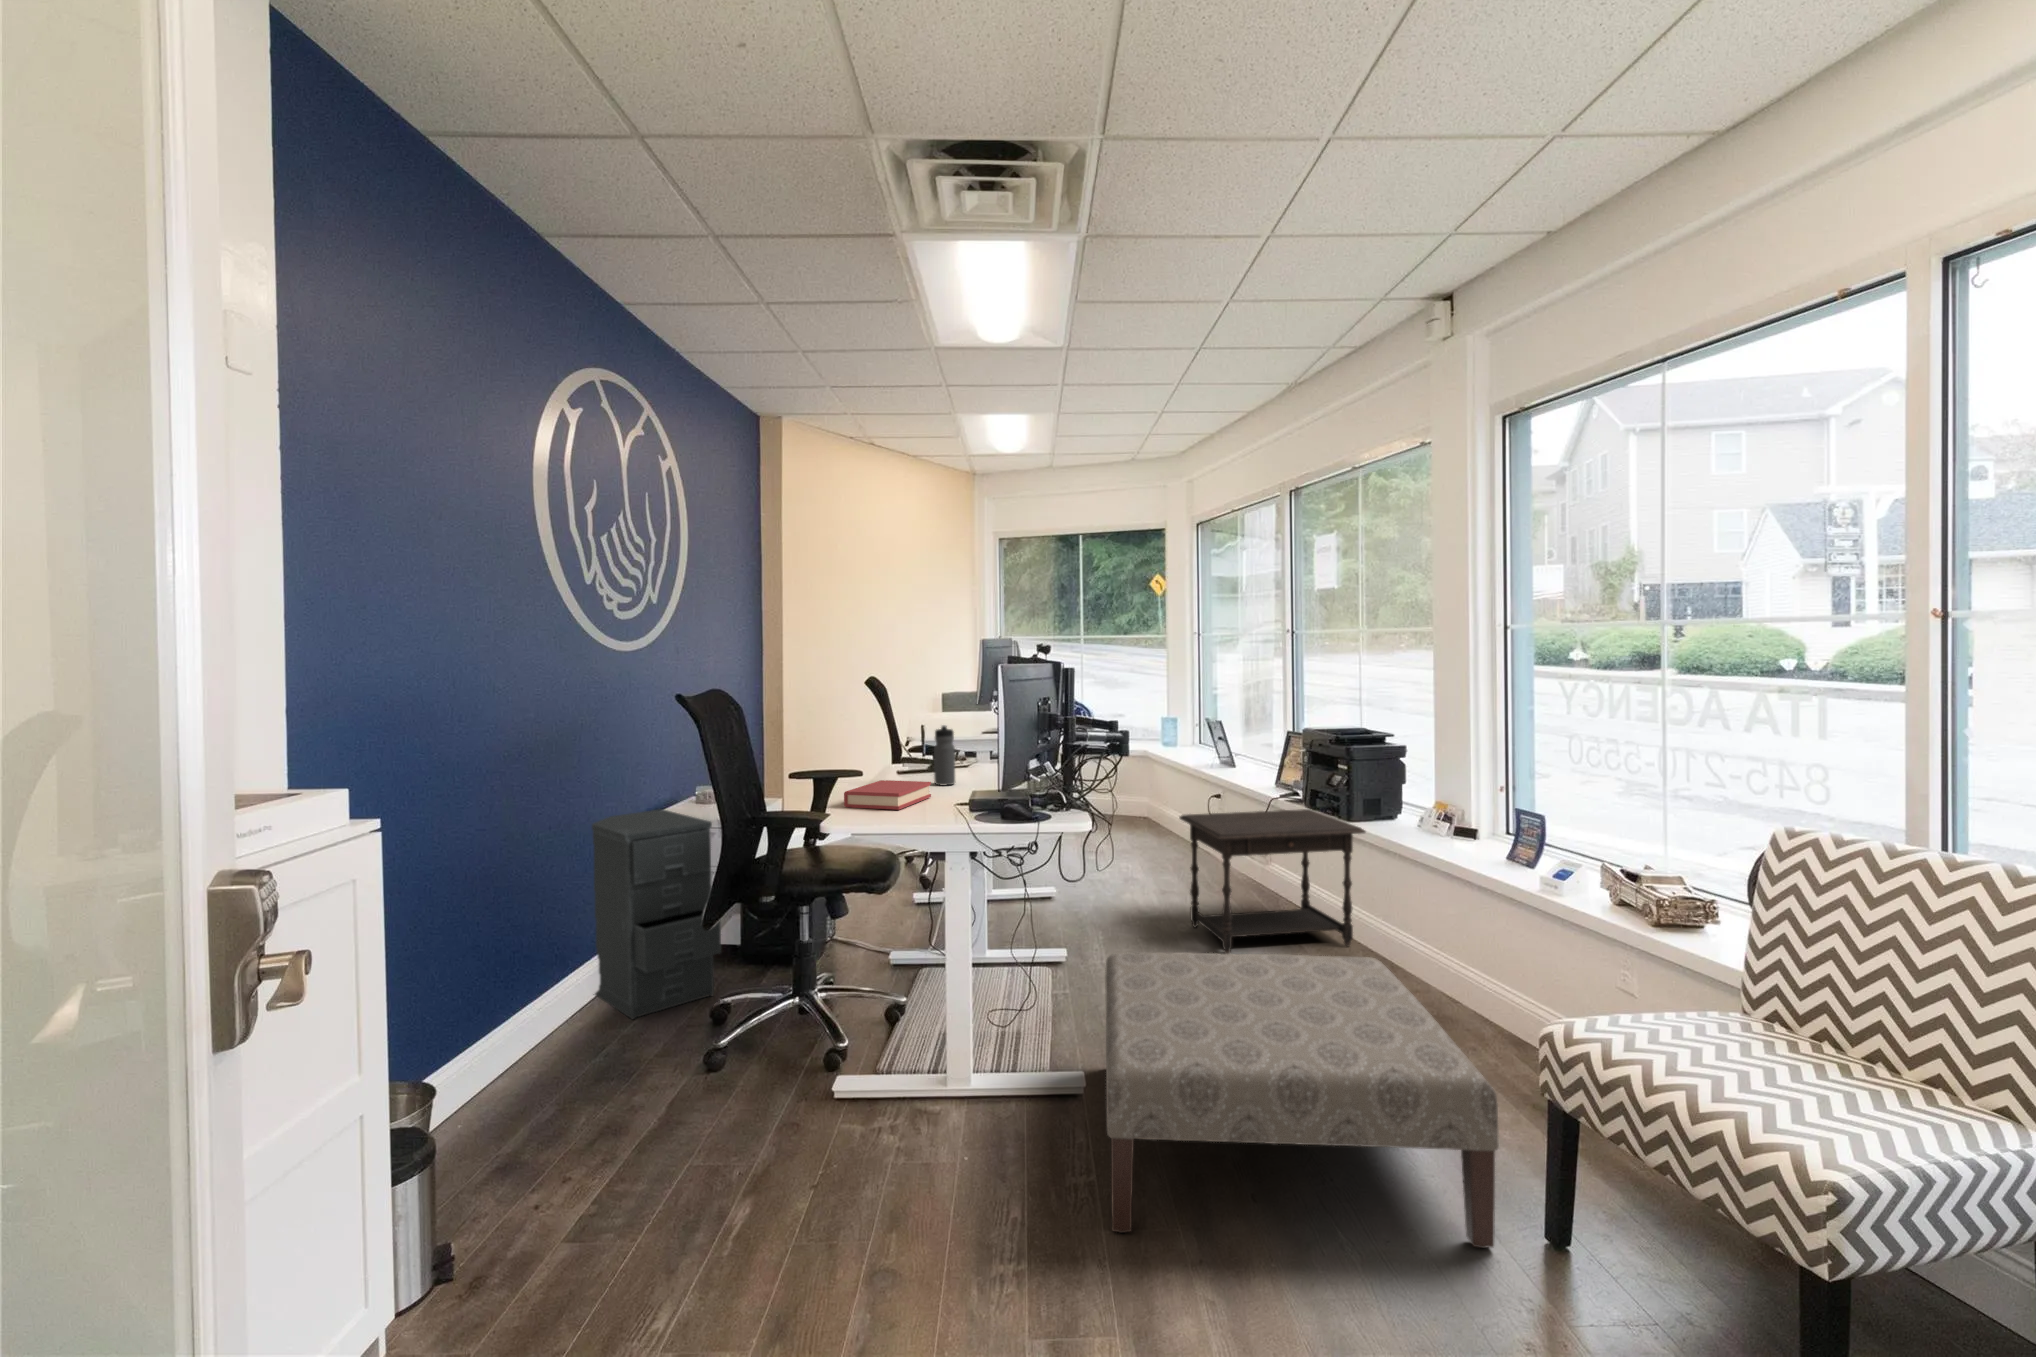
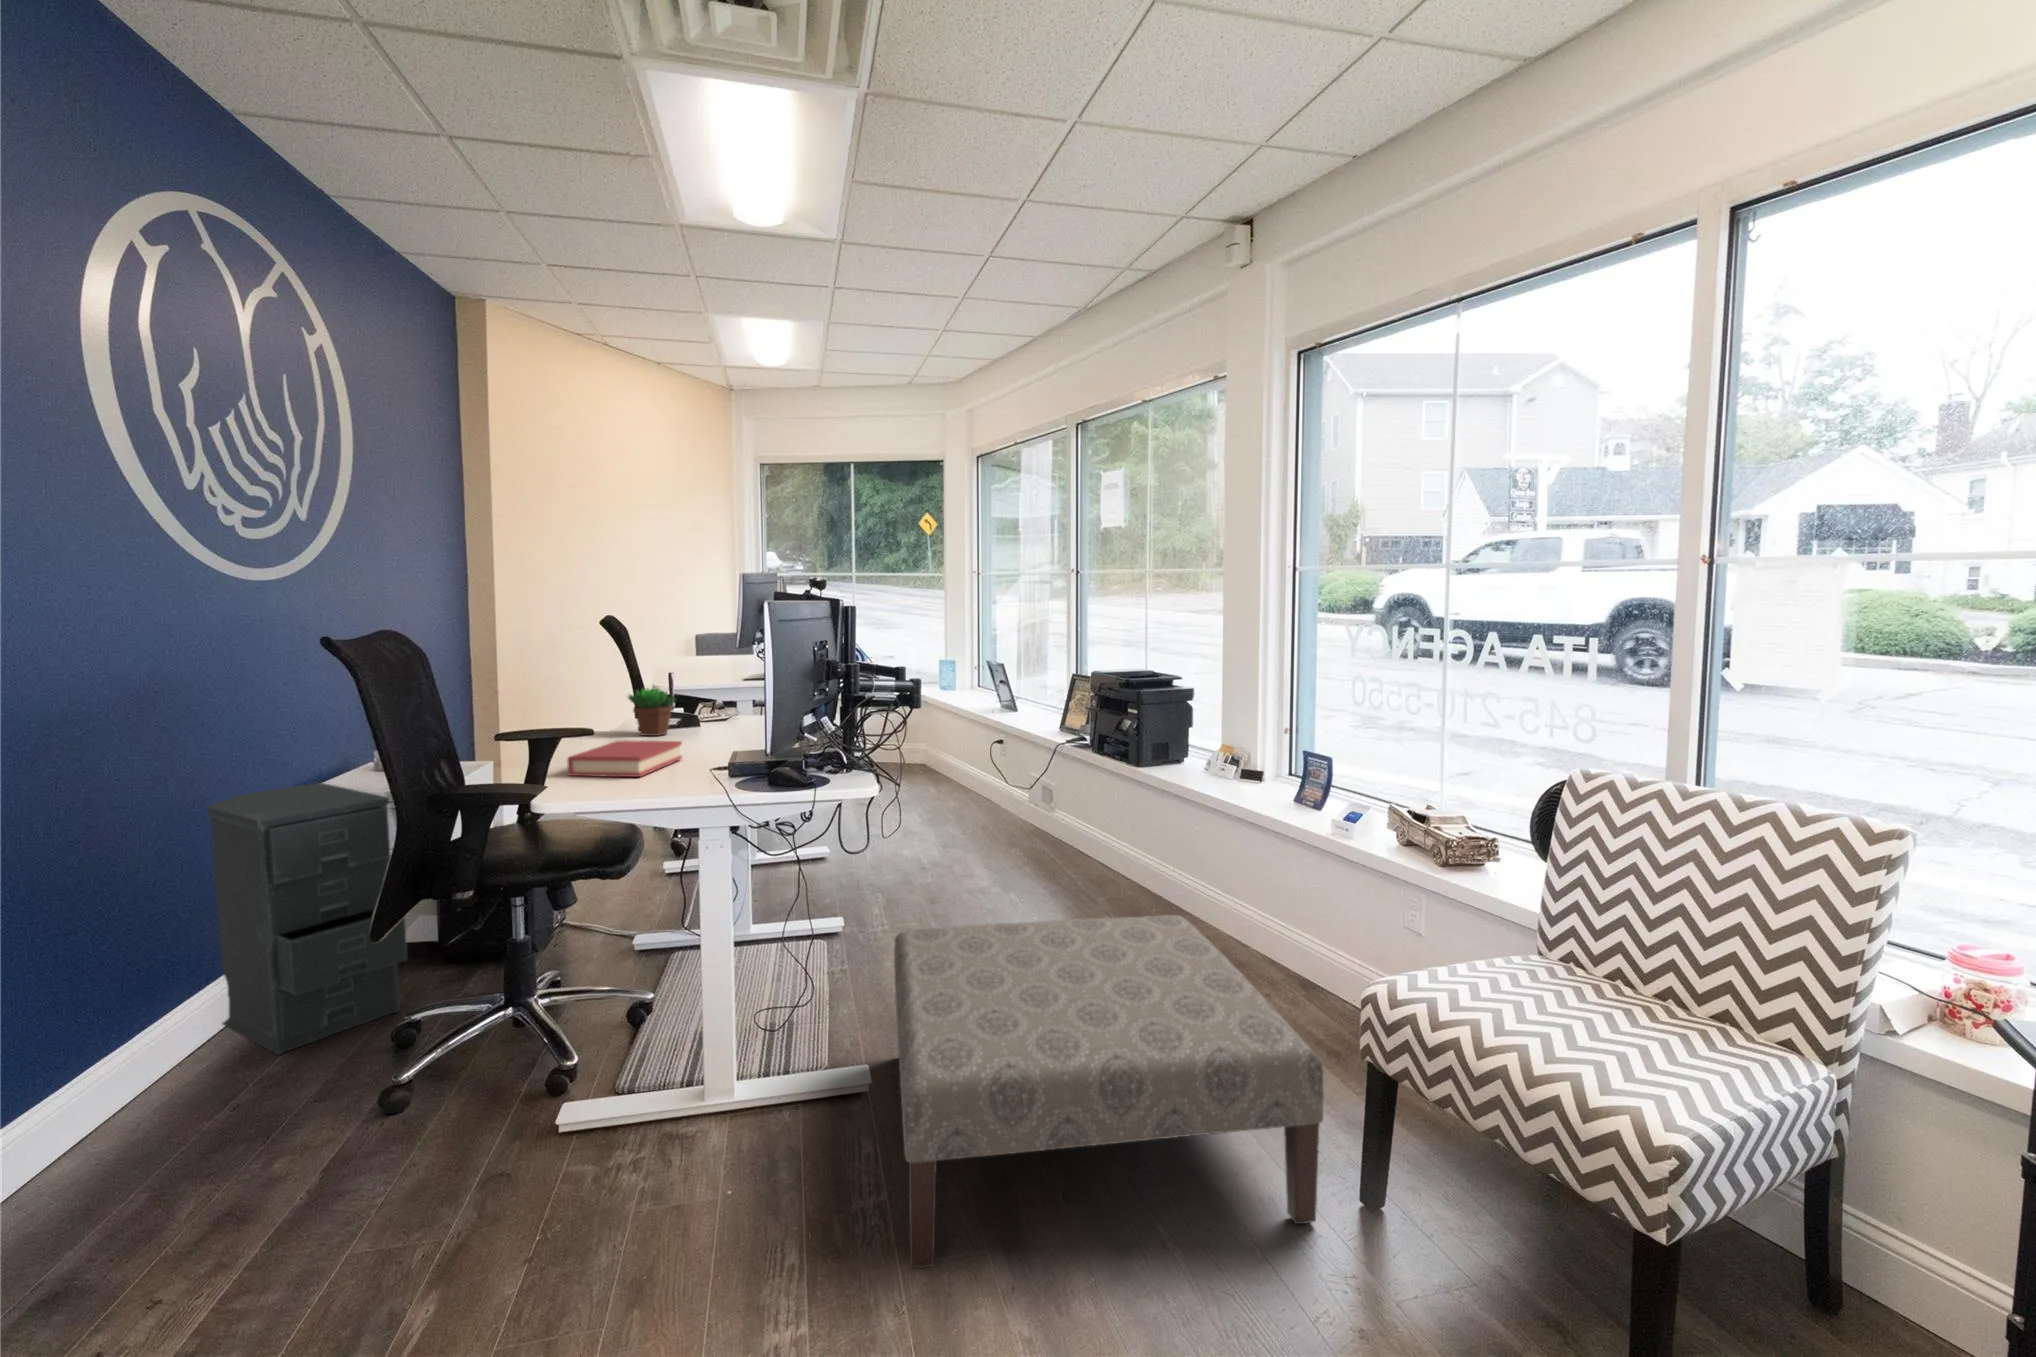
water bottle: present [934,725,955,786] -> none [686,673,713,744]
succulent plant: none [886,736,926,778] -> present [628,689,676,736]
side table: present [1179,809,1365,954] -> none [966,756,1156,913]

